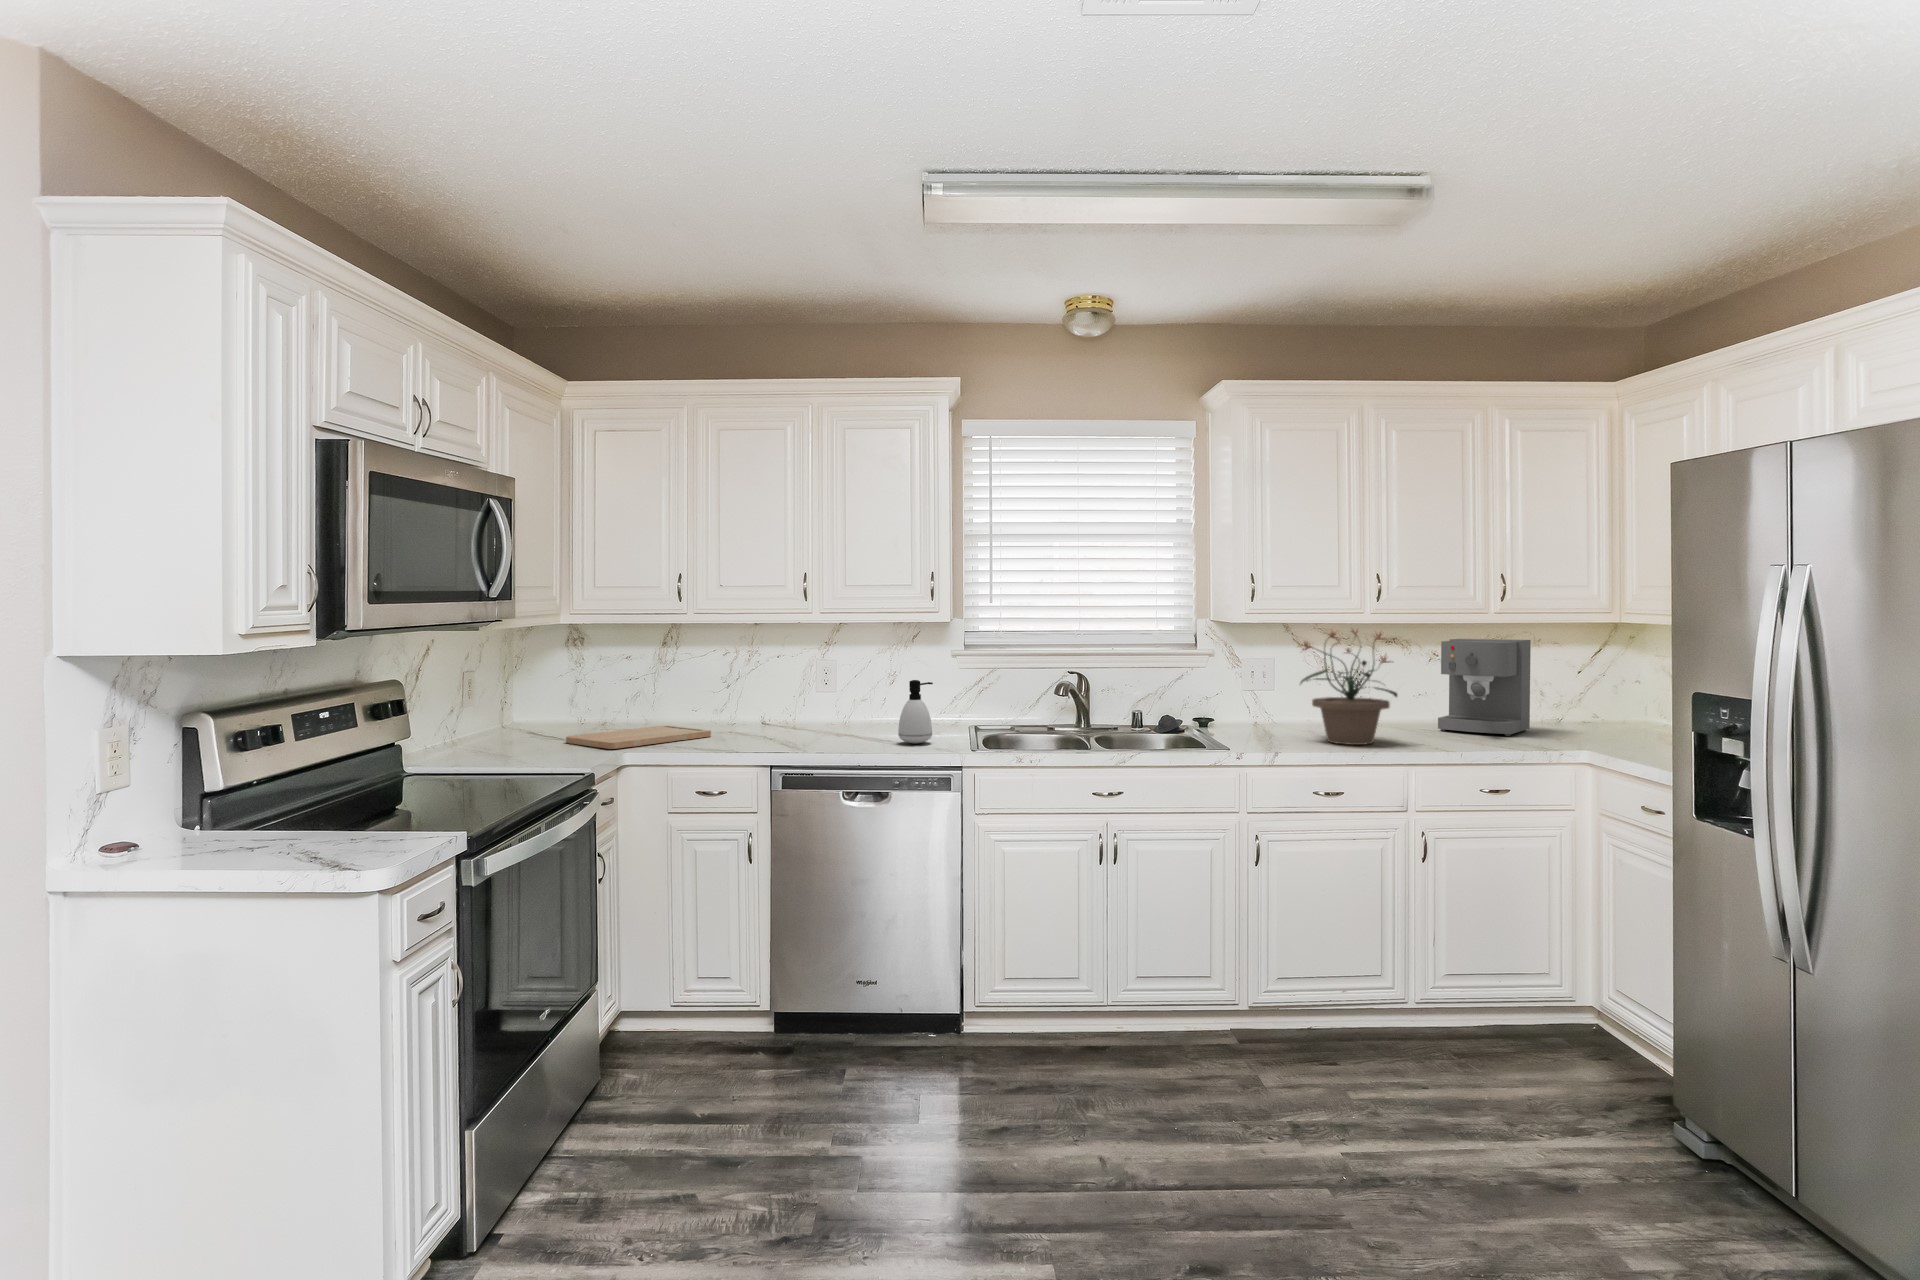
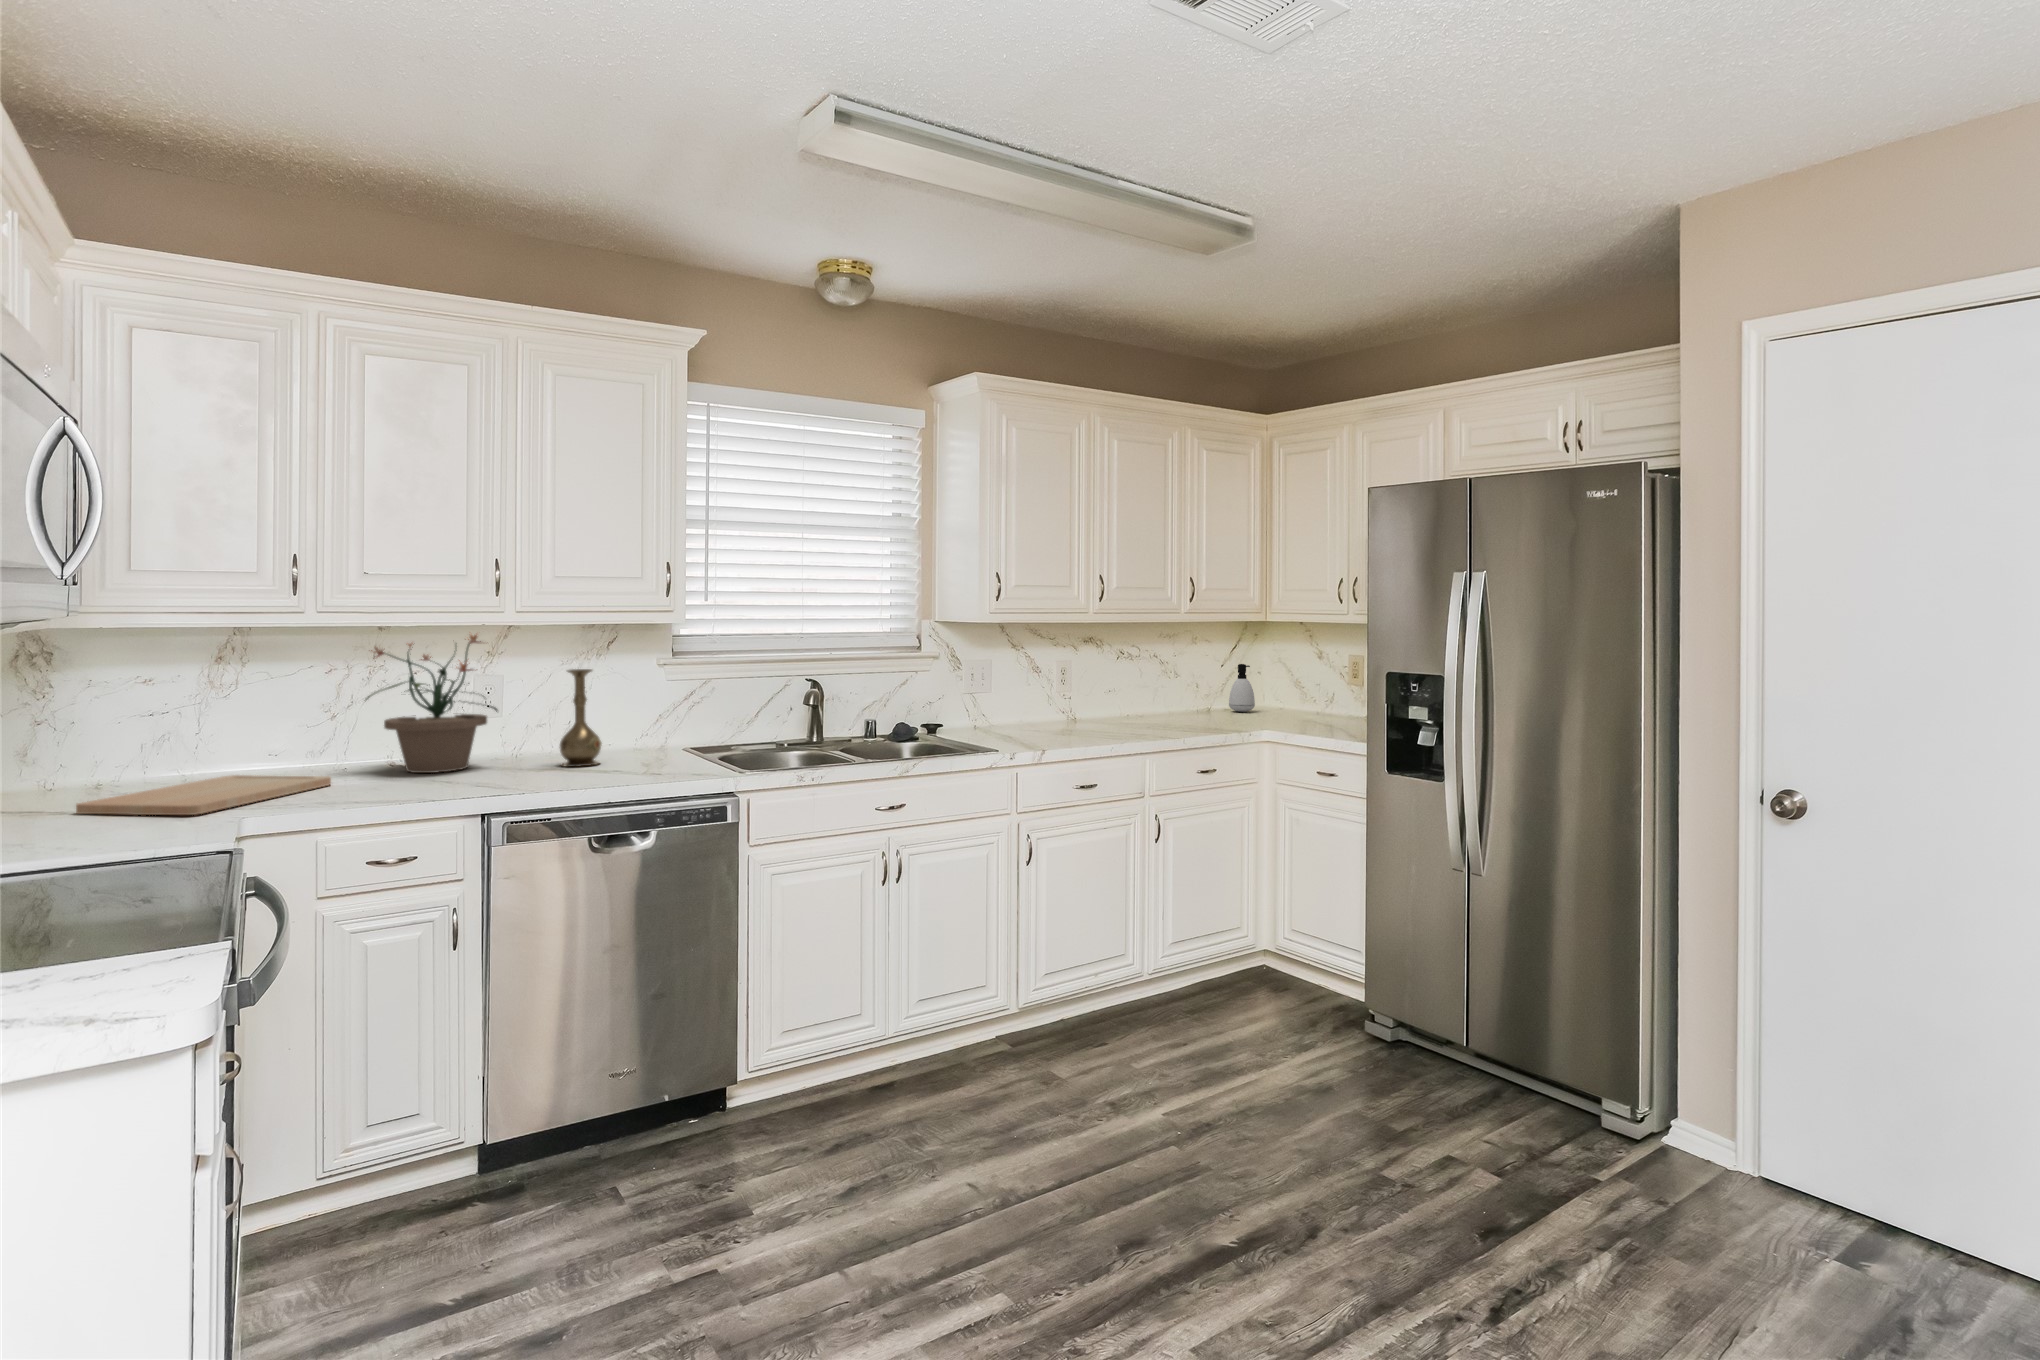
potted plant: present [1301,630,1397,745] -> present [366,635,497,773]
coffee maker: present [1438,639,1531,736] -> none [1130,638,1195,723]
vase: none [863,658,894,736] -> present [559,669,602,767]
soap dispenser: present [898,680,933,743] -> present [1229,664,1255,712]

